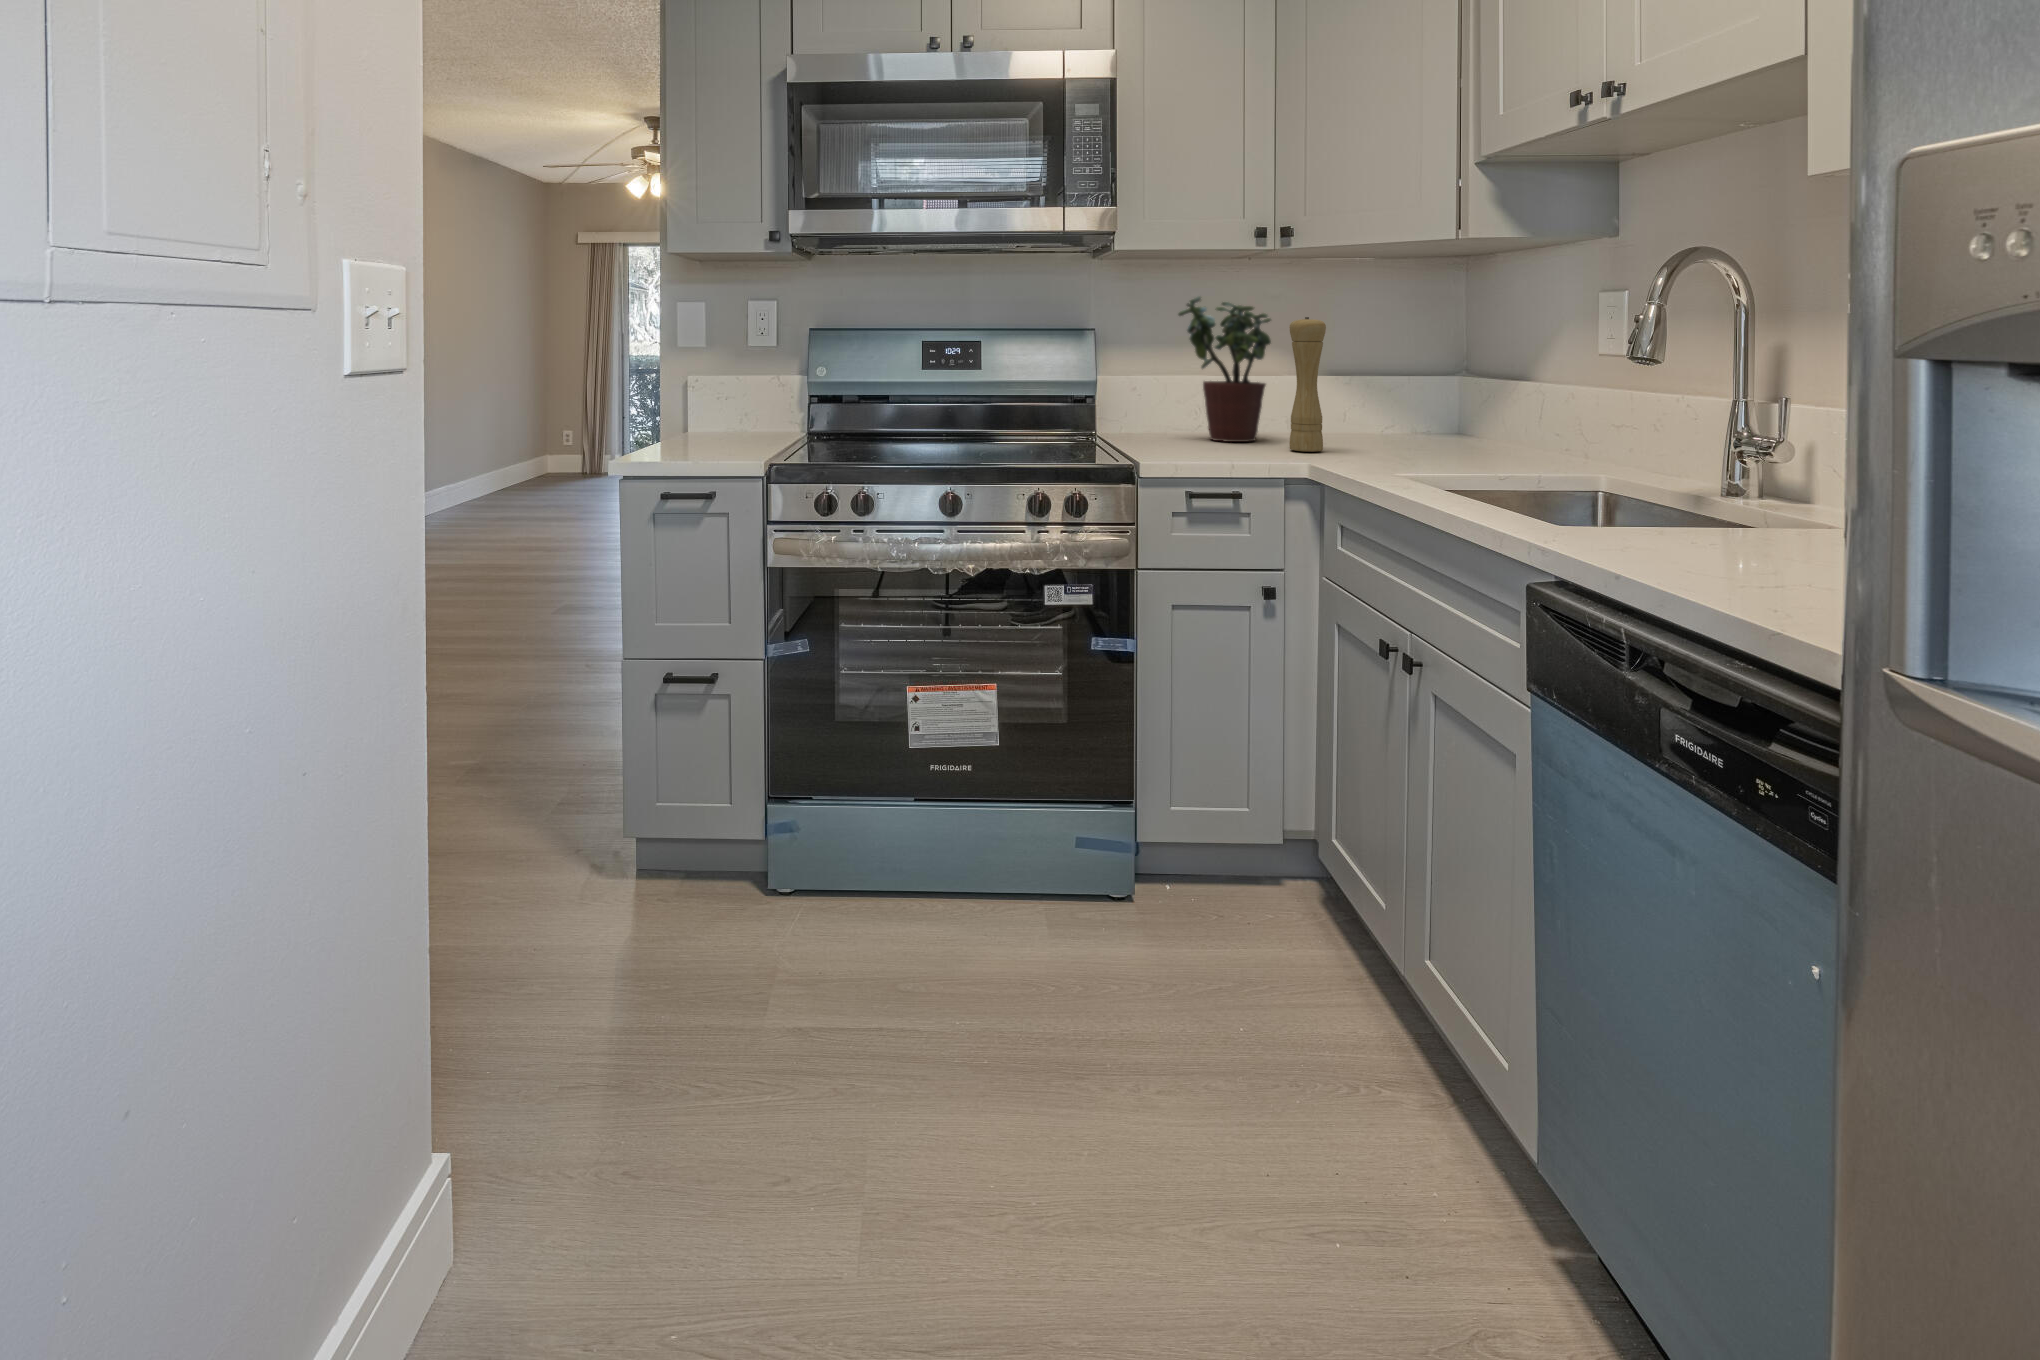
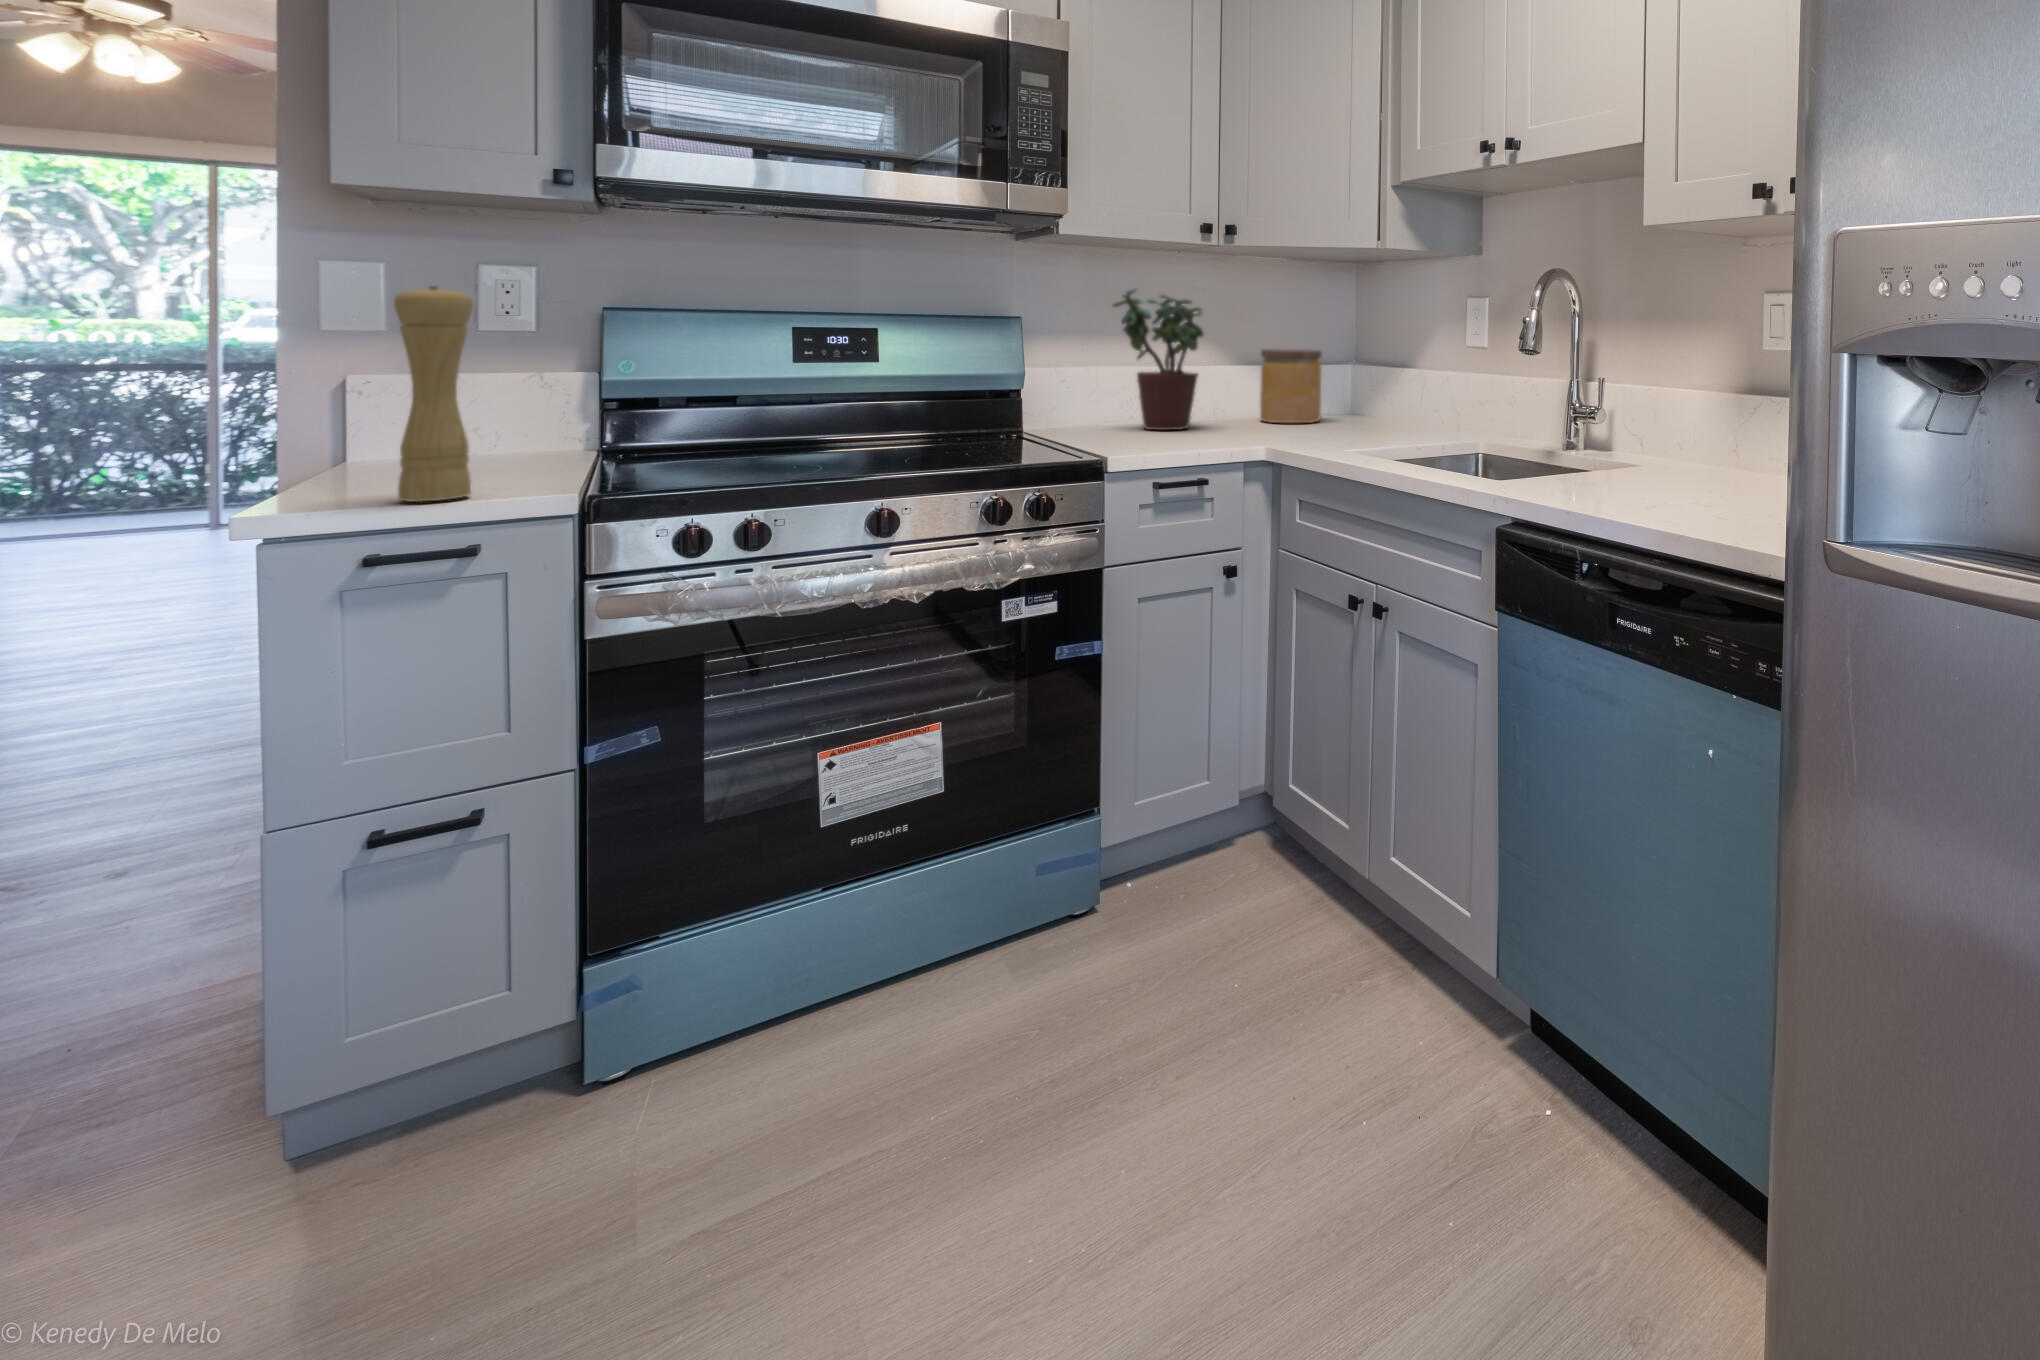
pepper mill: present [1289,317,1326,452] -> present [394,286,473,502]
jar: none [1344,357,1418,442] -> present [1260,349,1322,423]

